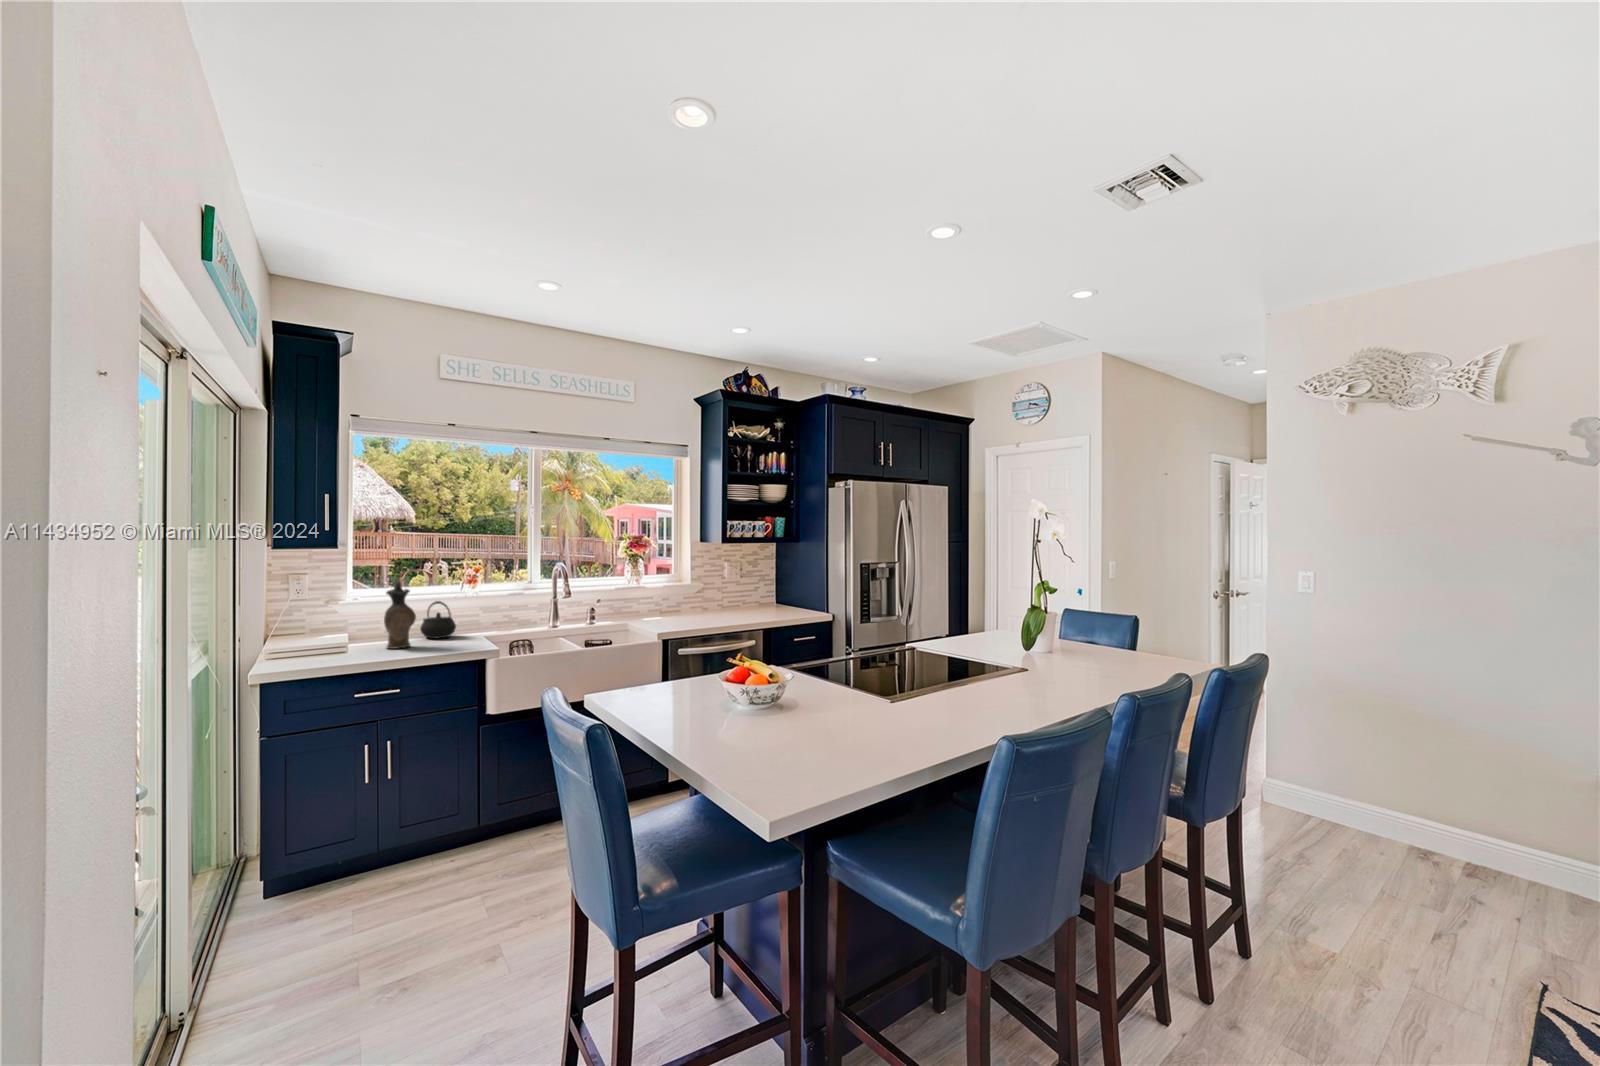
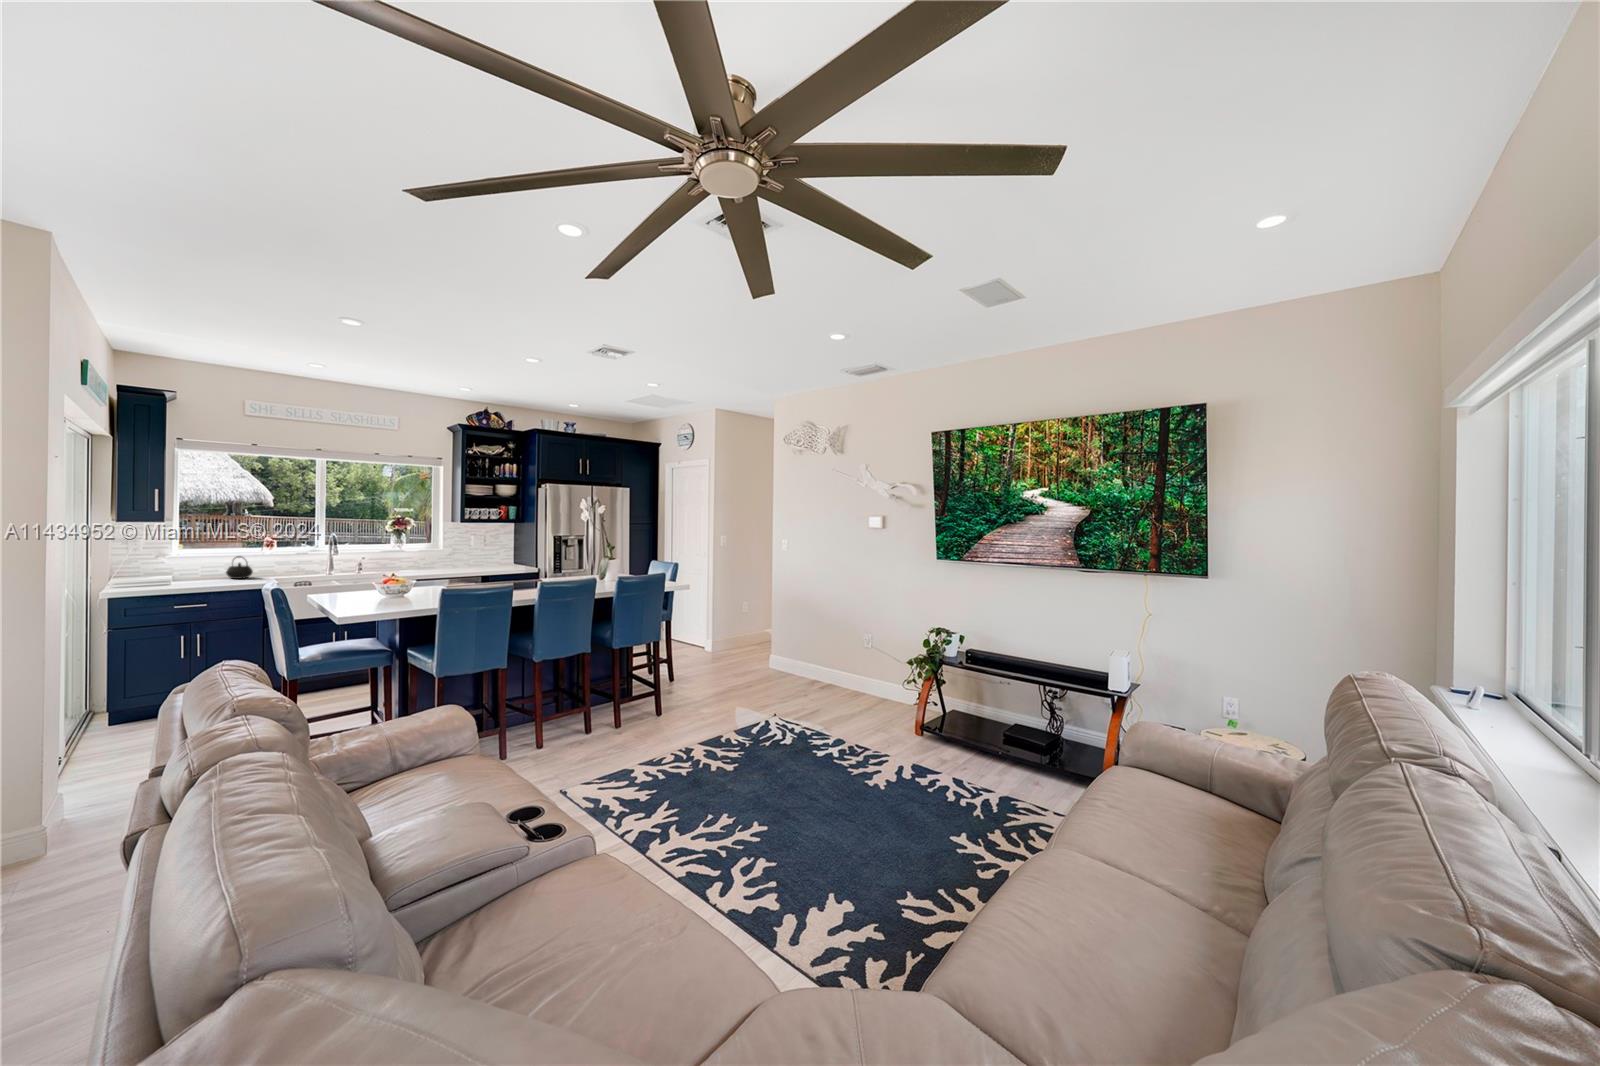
ceramic pitcher: present [384,581,416,649] -> none [197,542,220,583]

